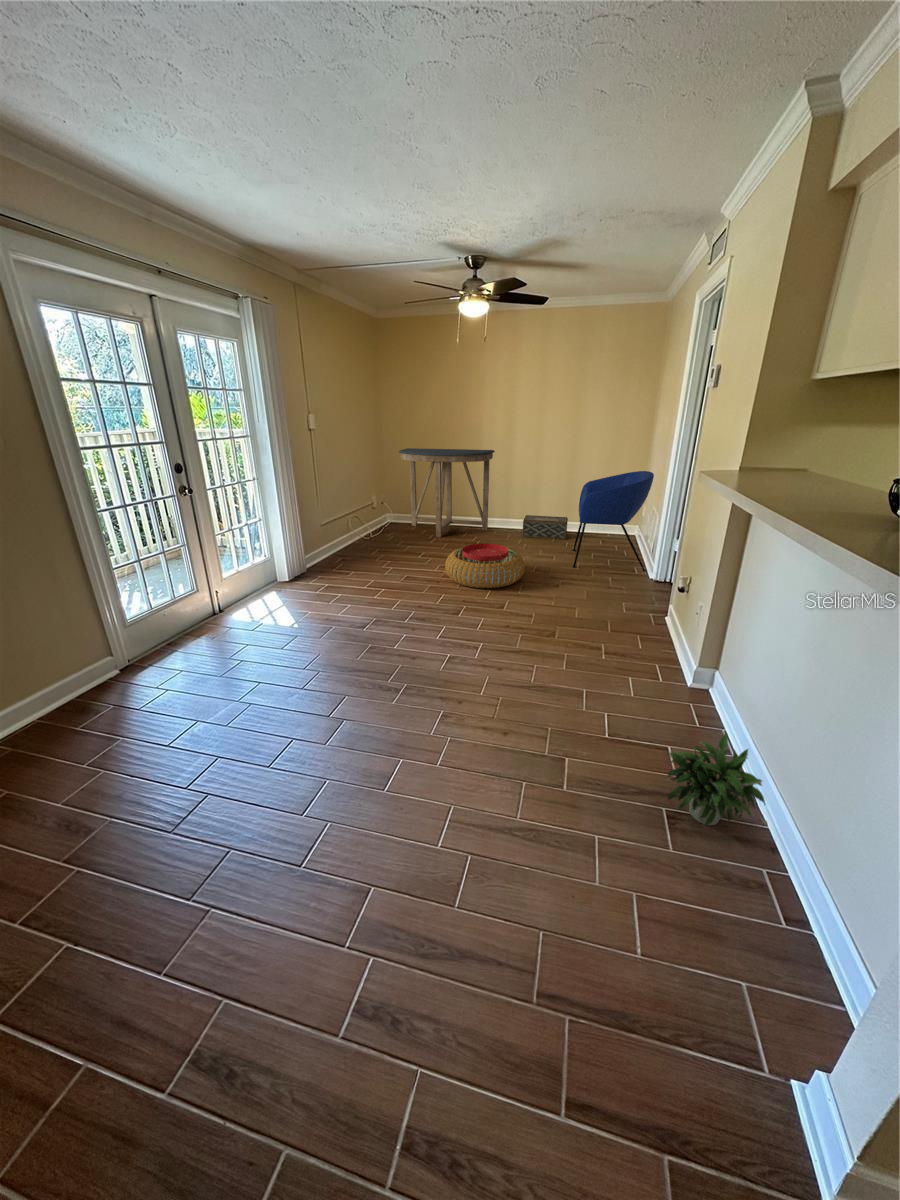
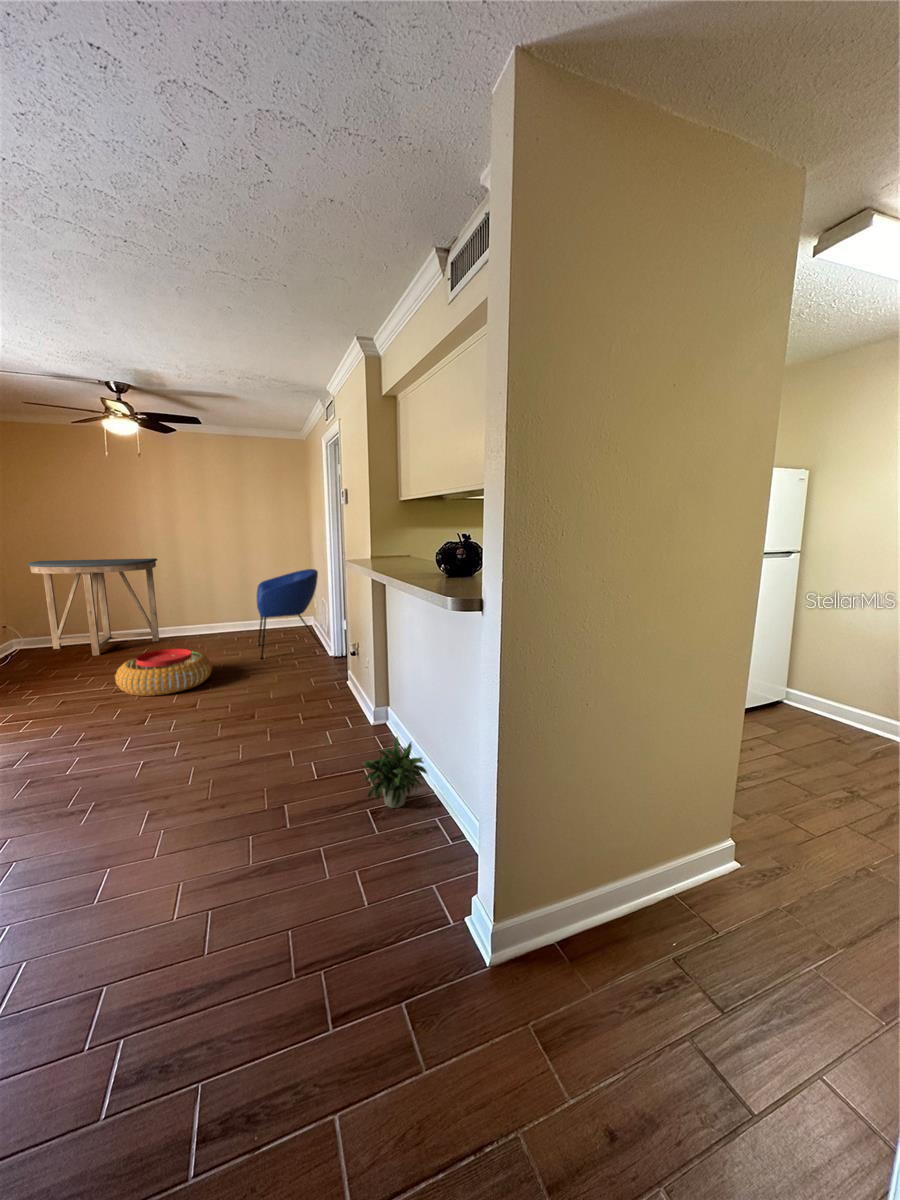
woven basket: present [522,515,568,539] -> none [201,617,249,641]

